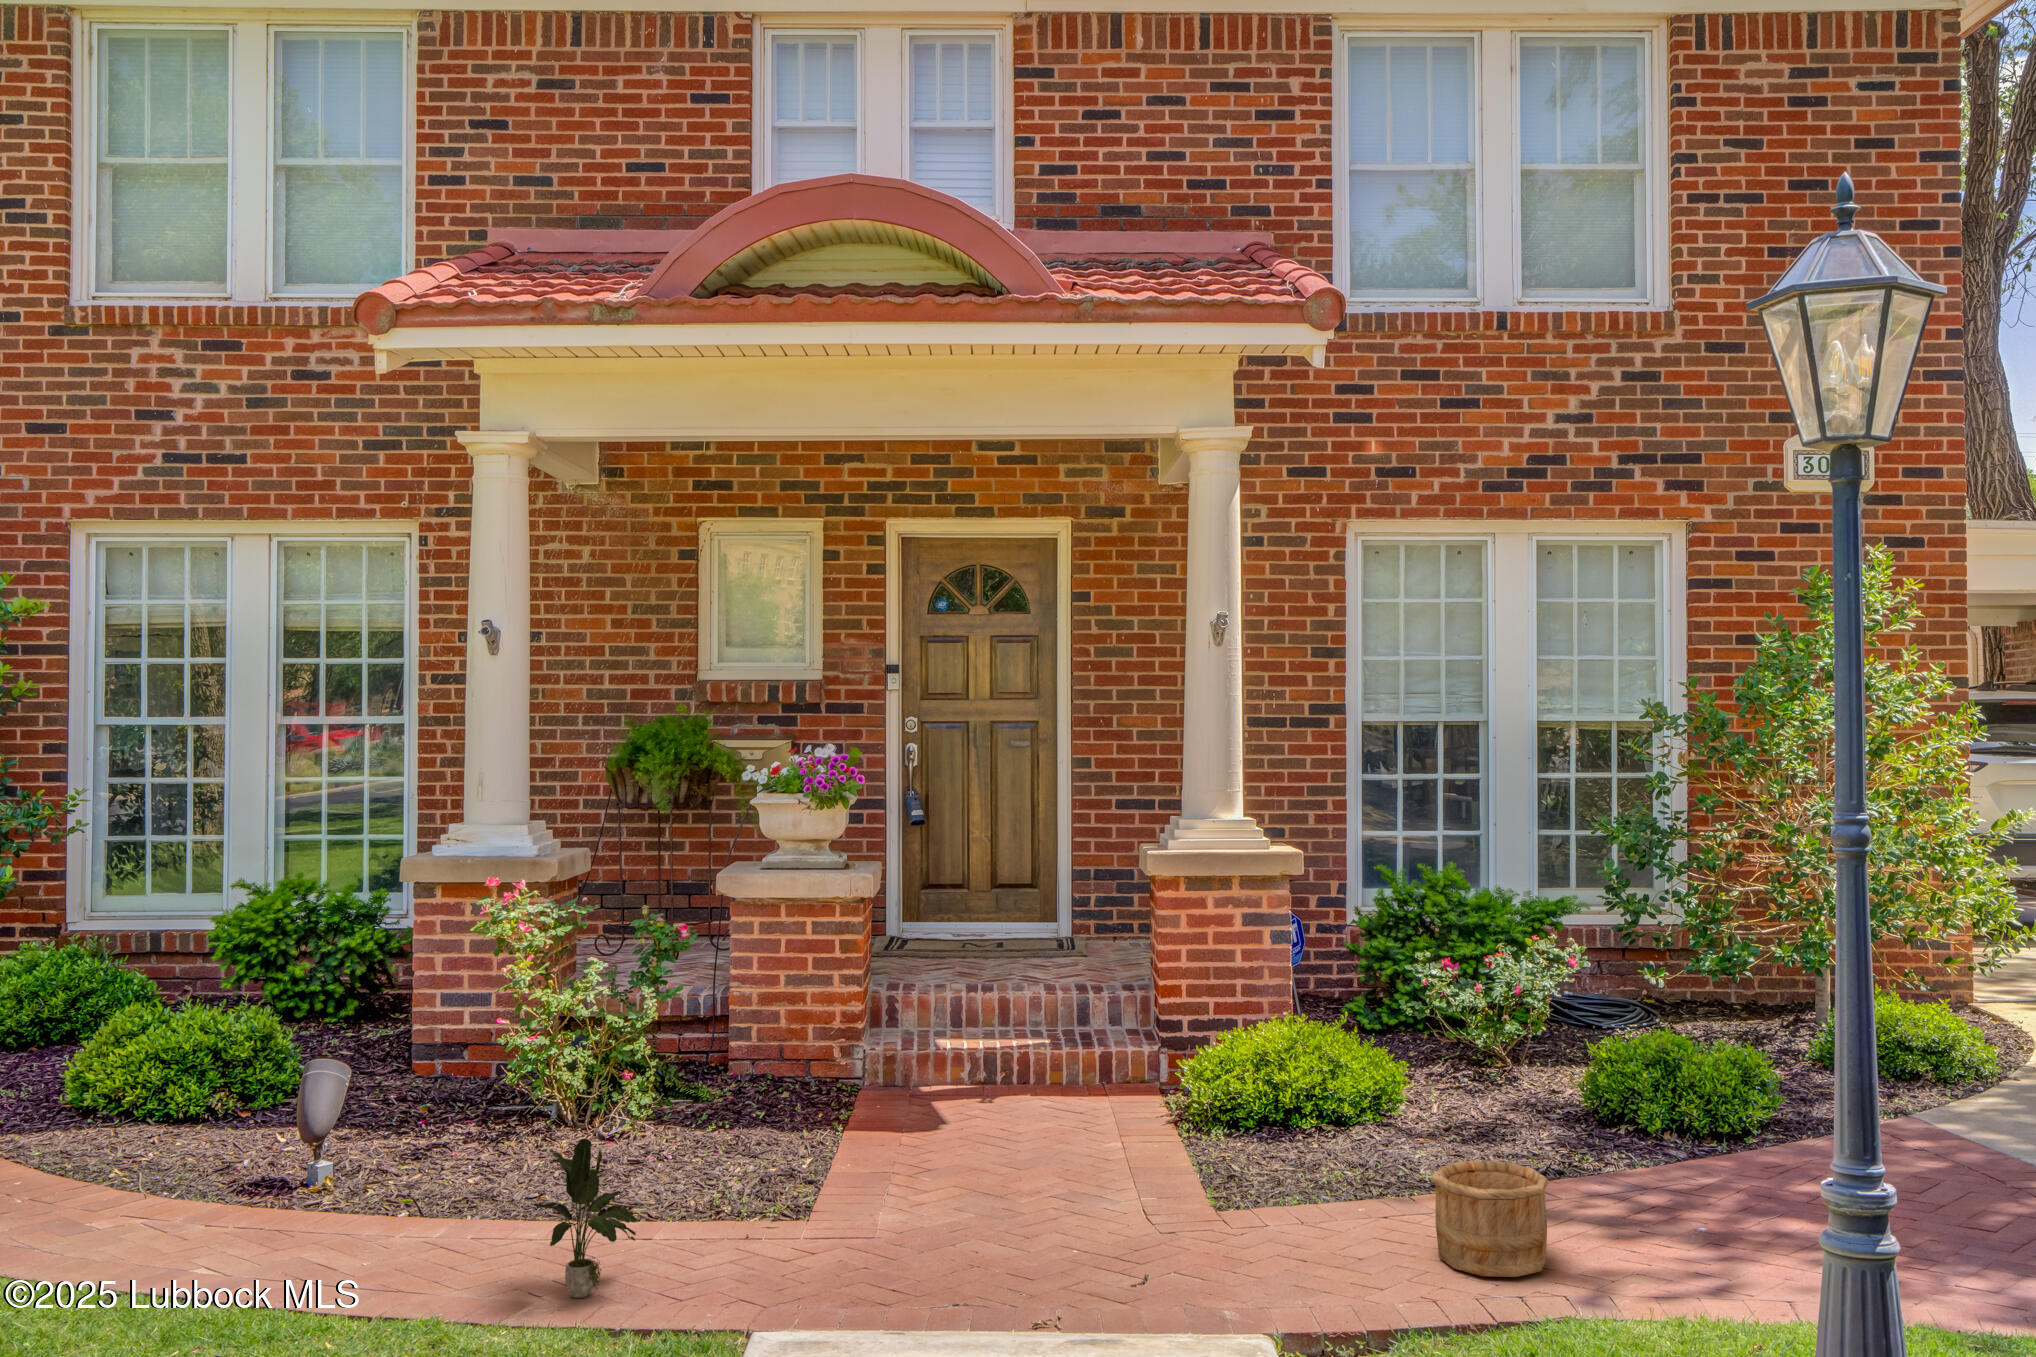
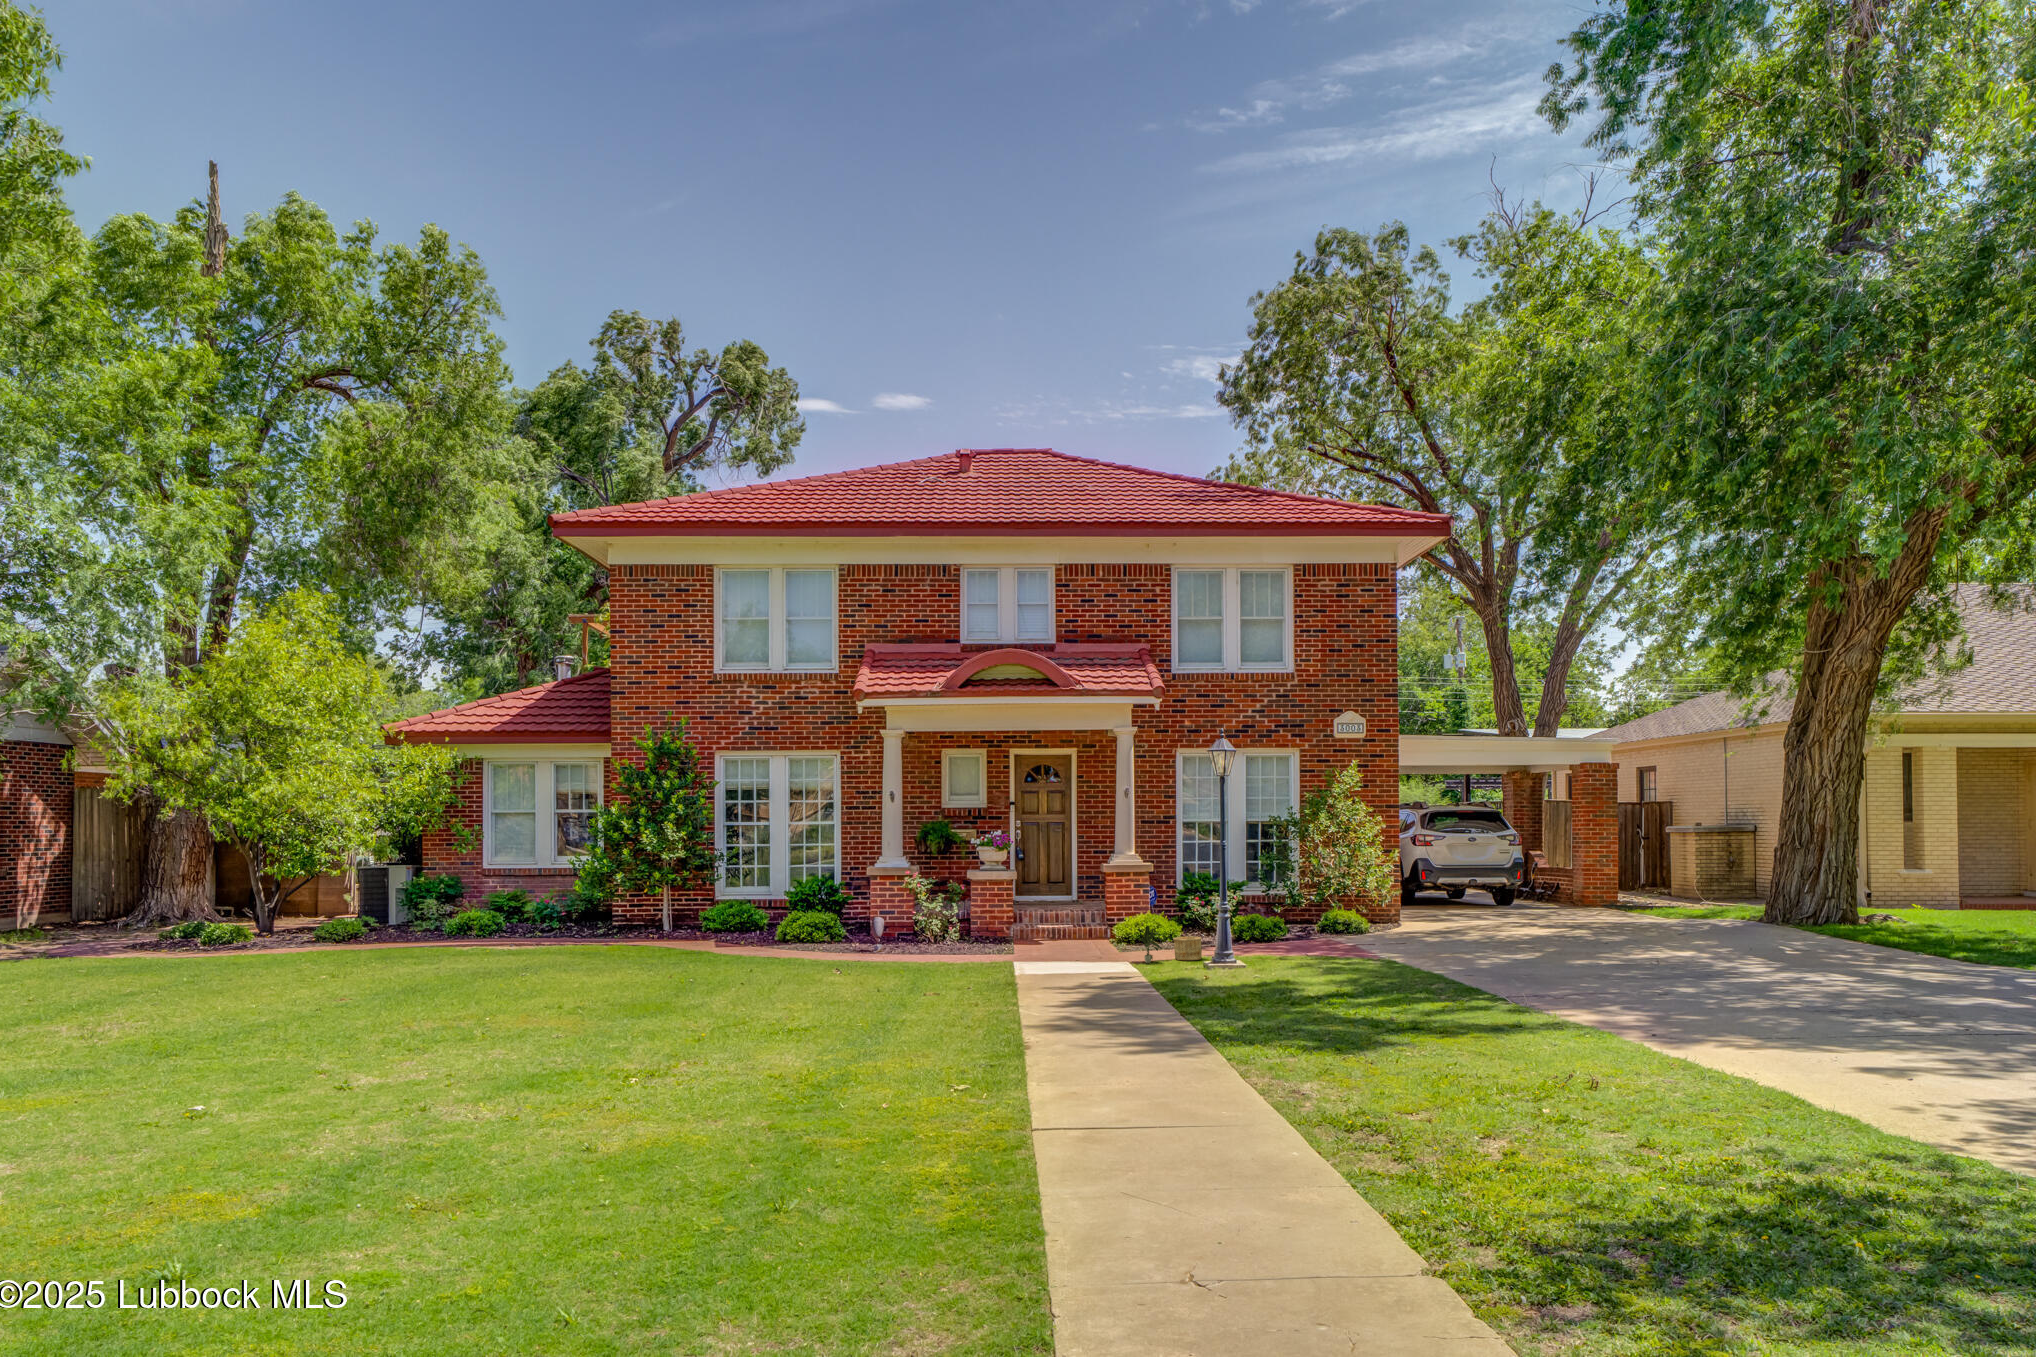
potted plant: present [532,1138,637,1298] -> present [1140,925,1161,963]

